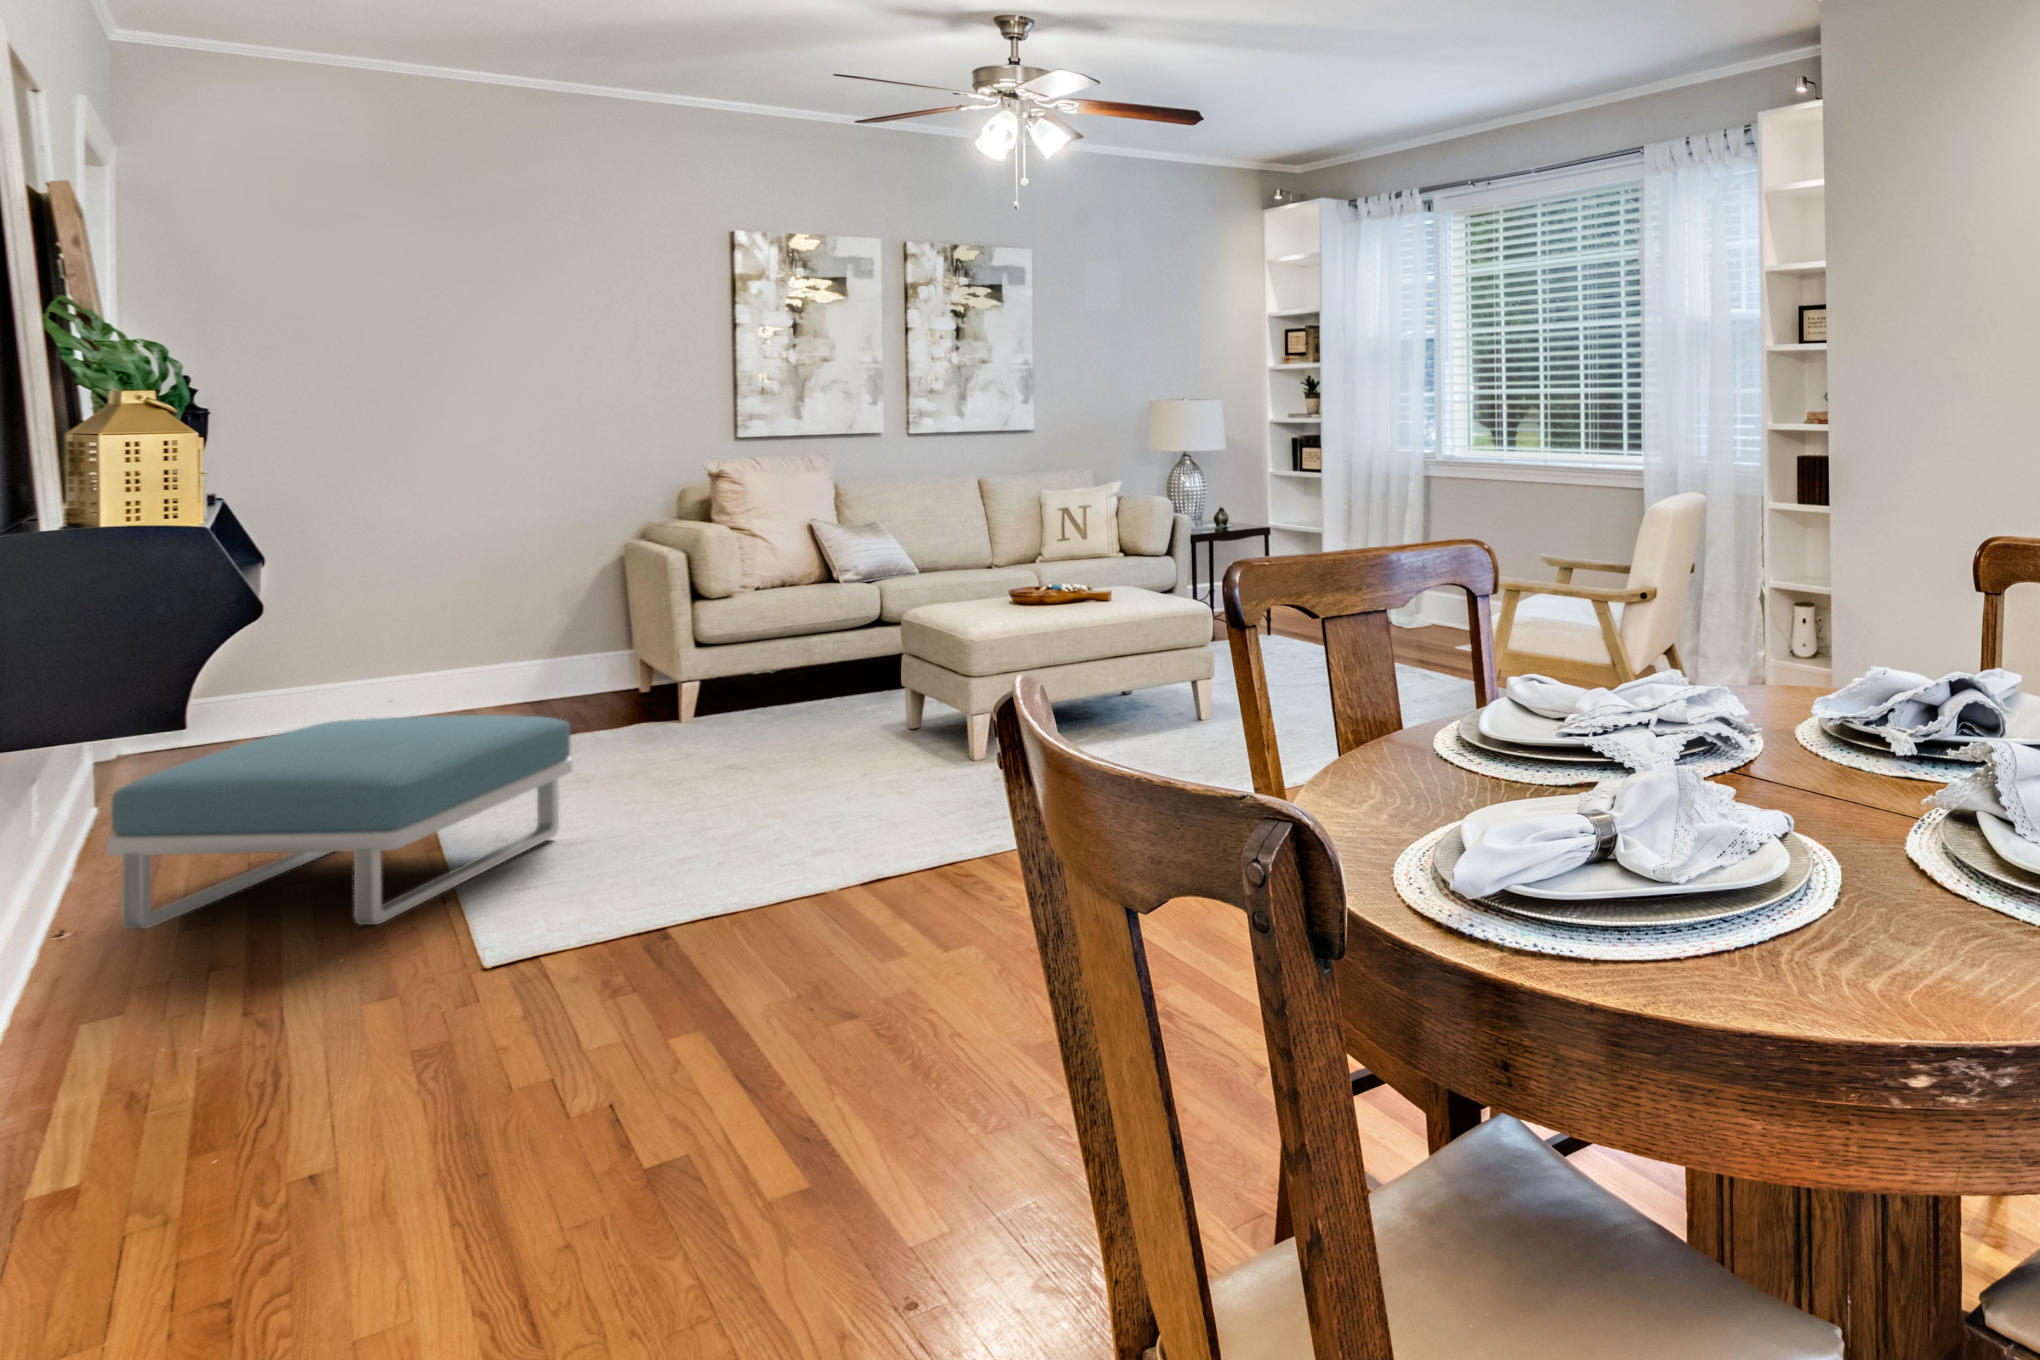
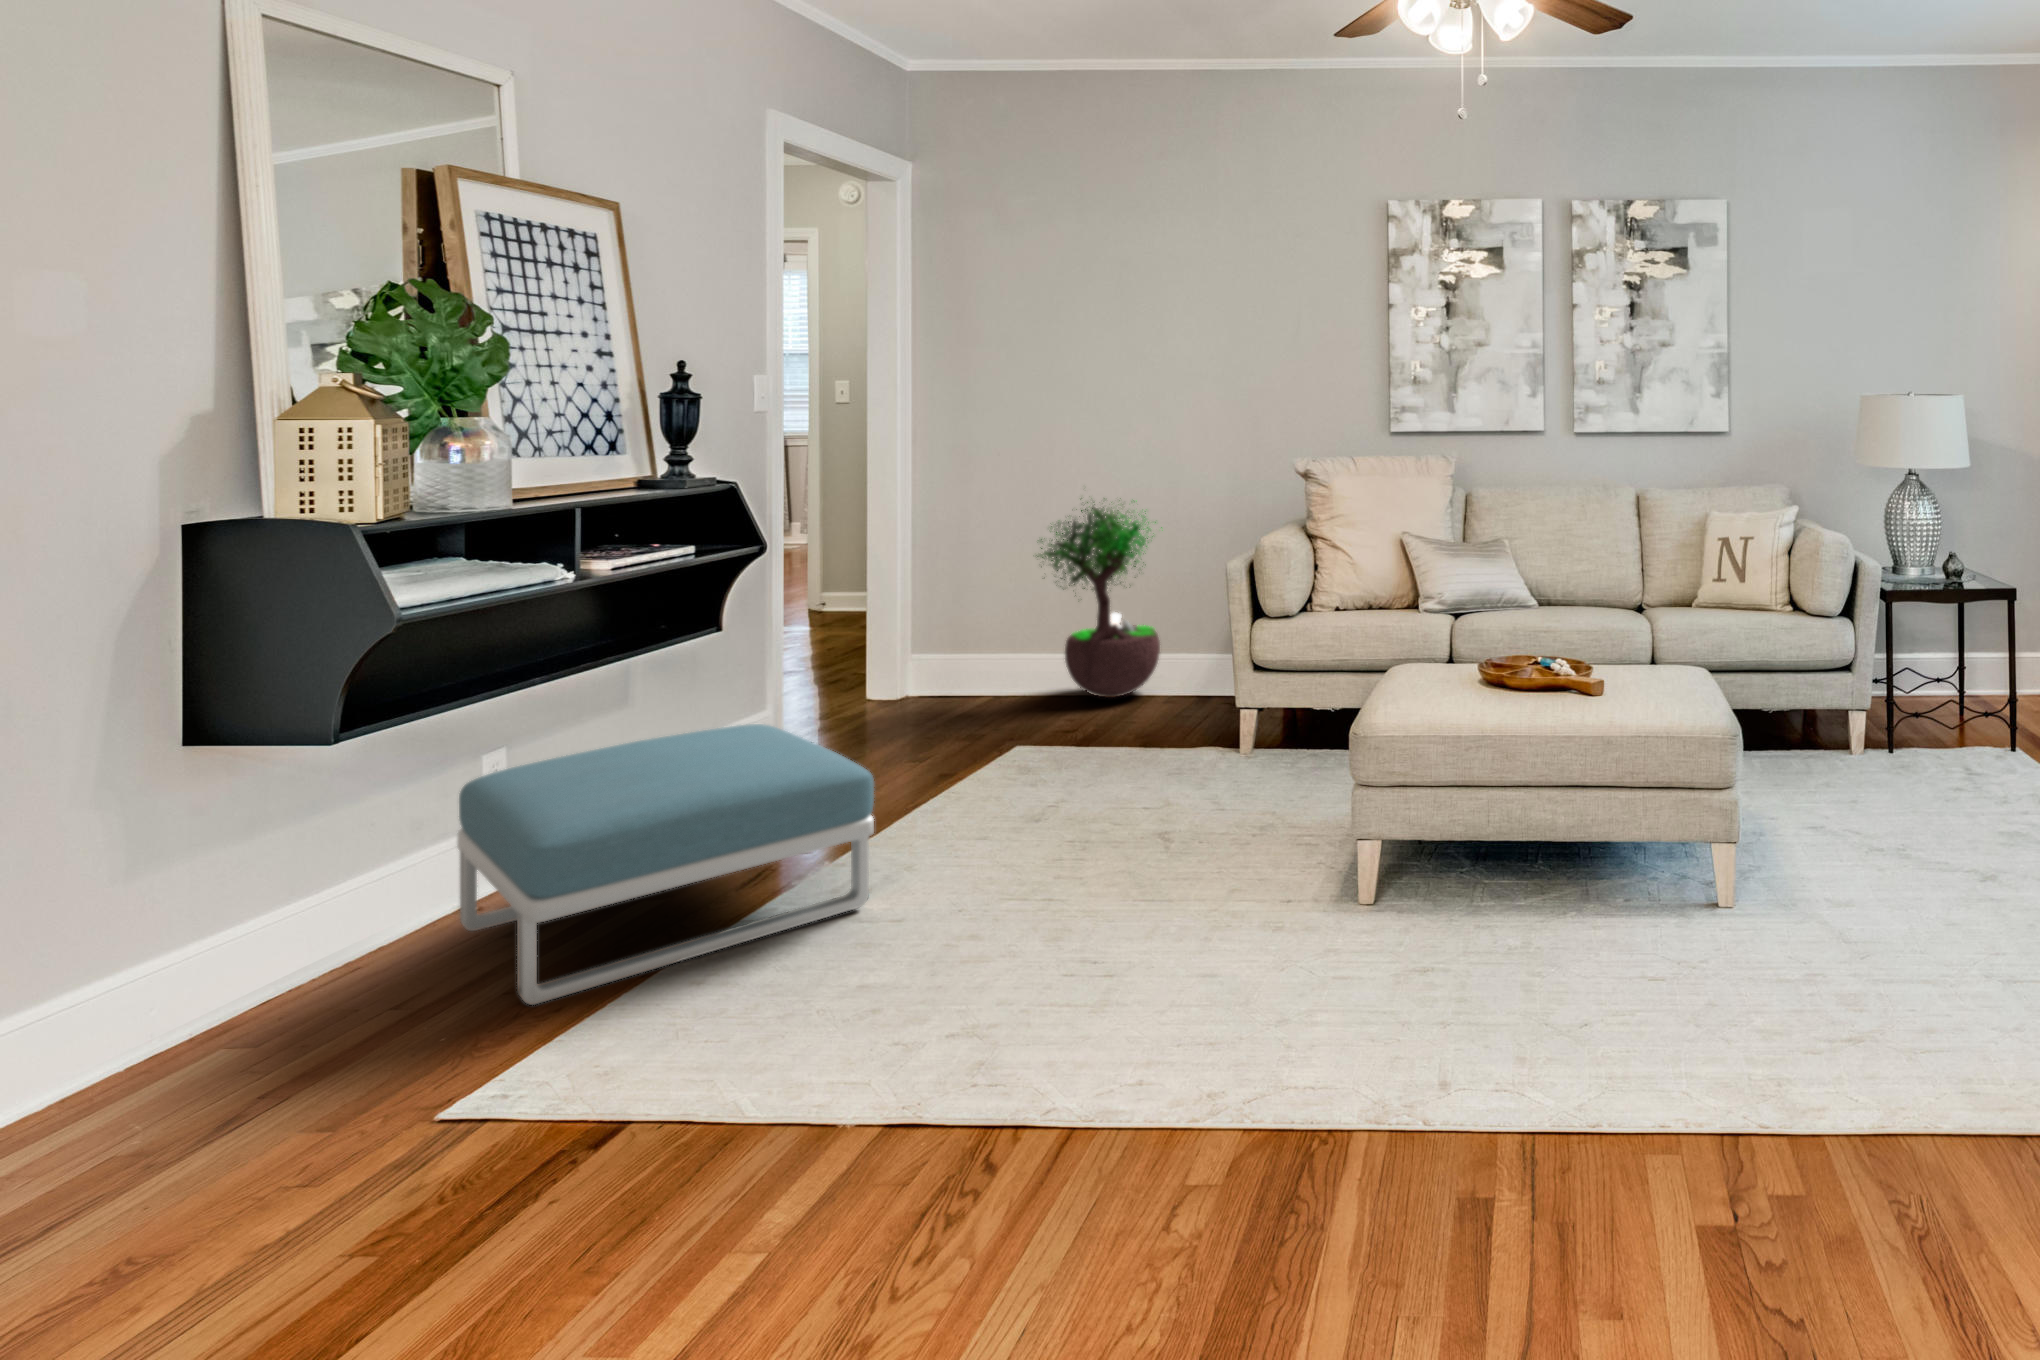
potted tree: none [360,502,519,718] -> present [1036,498,1162,698]

